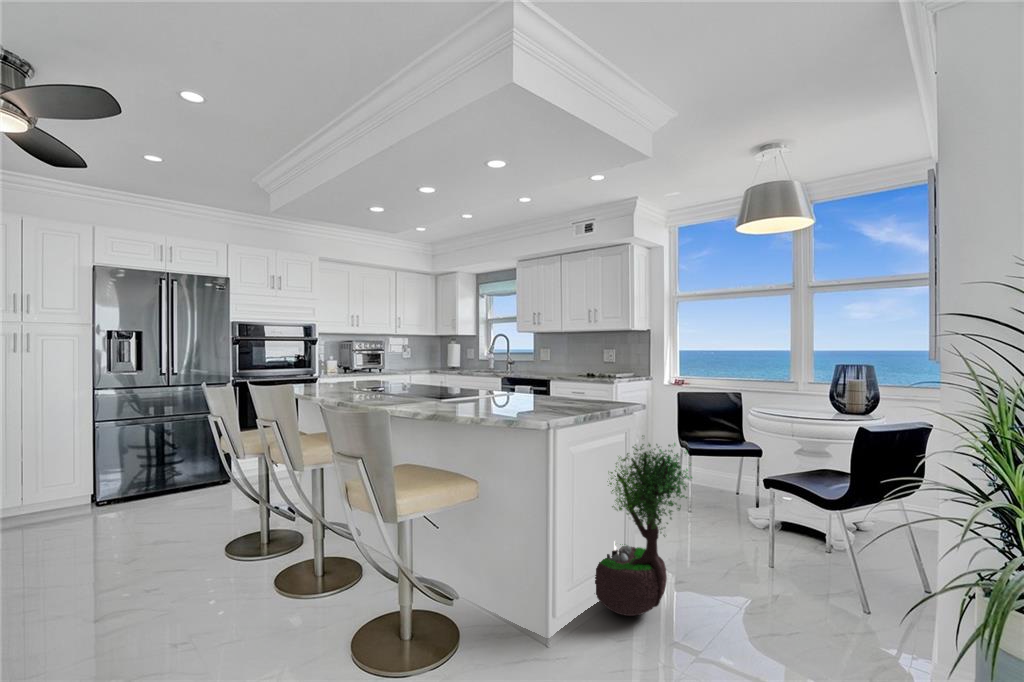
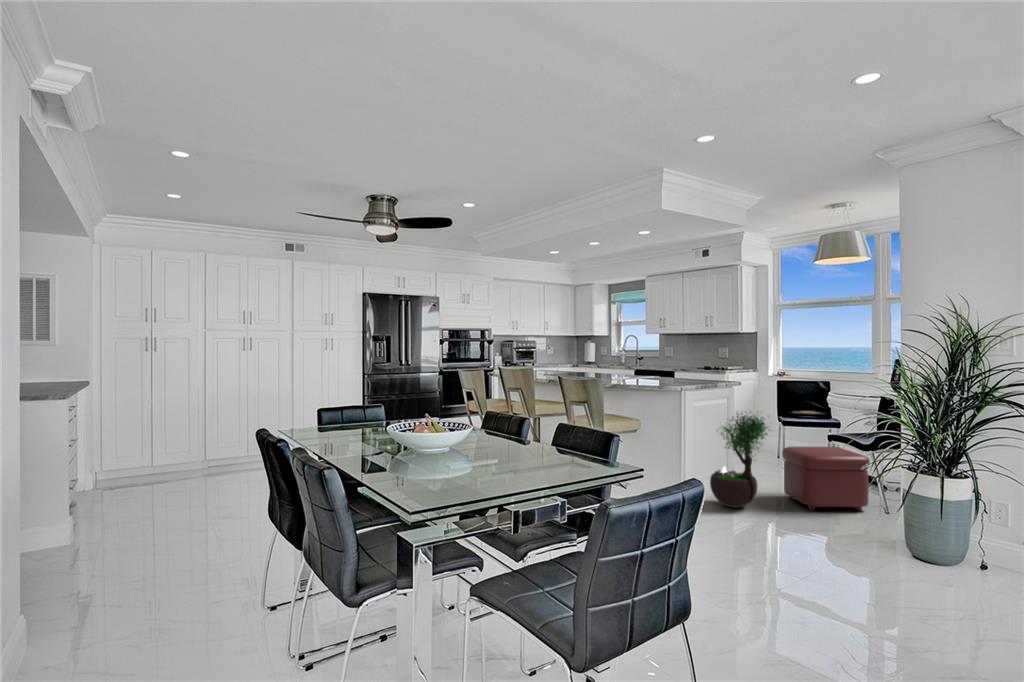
ottoman: none [700,496,840,614] -> present [782,447,870,510]

